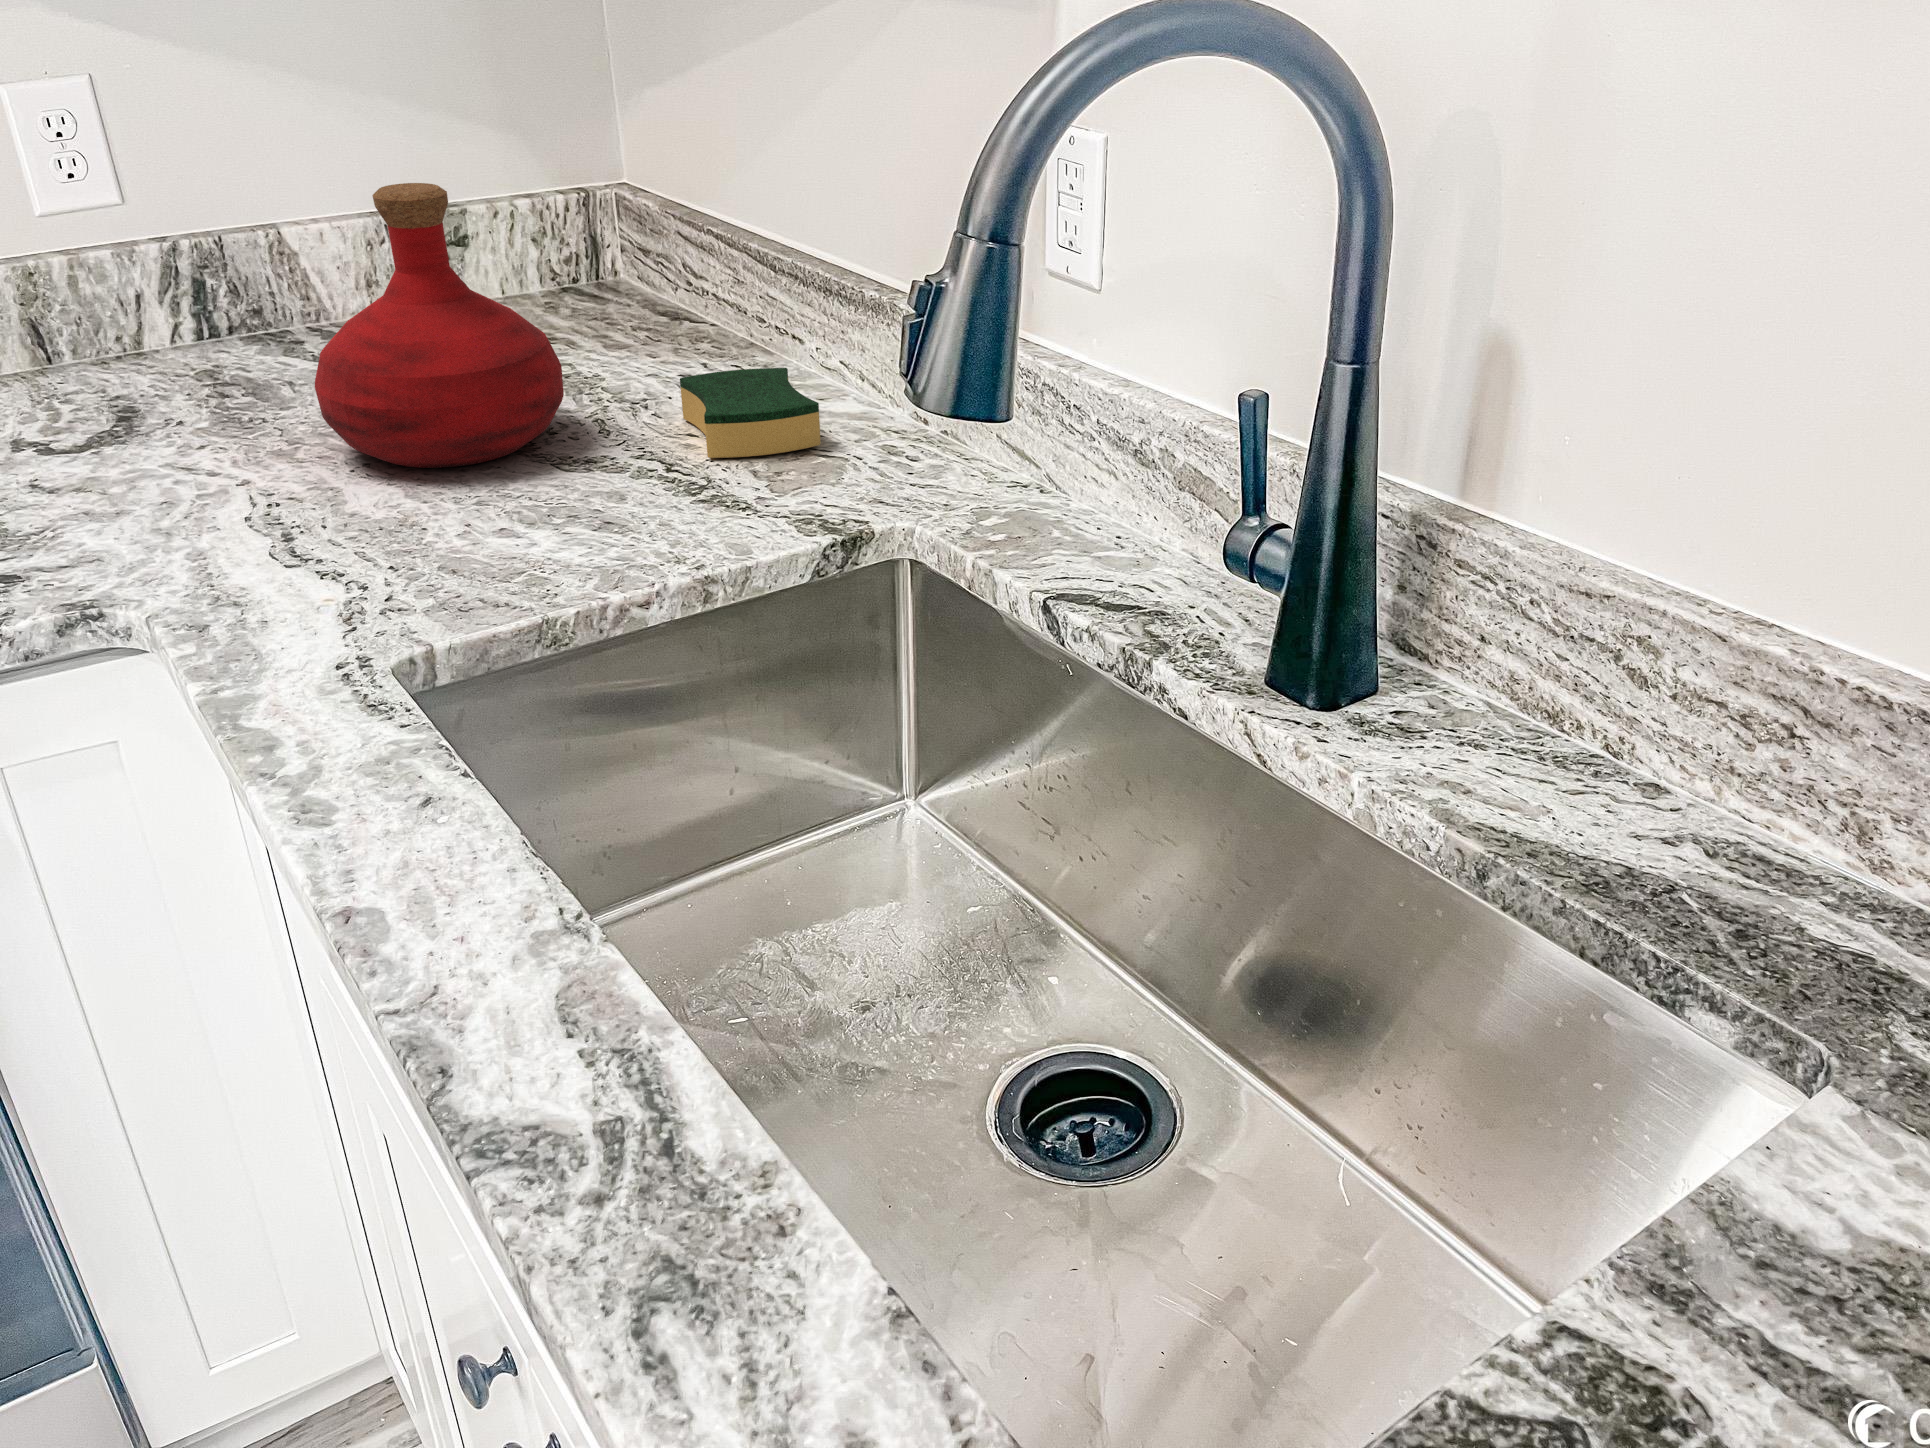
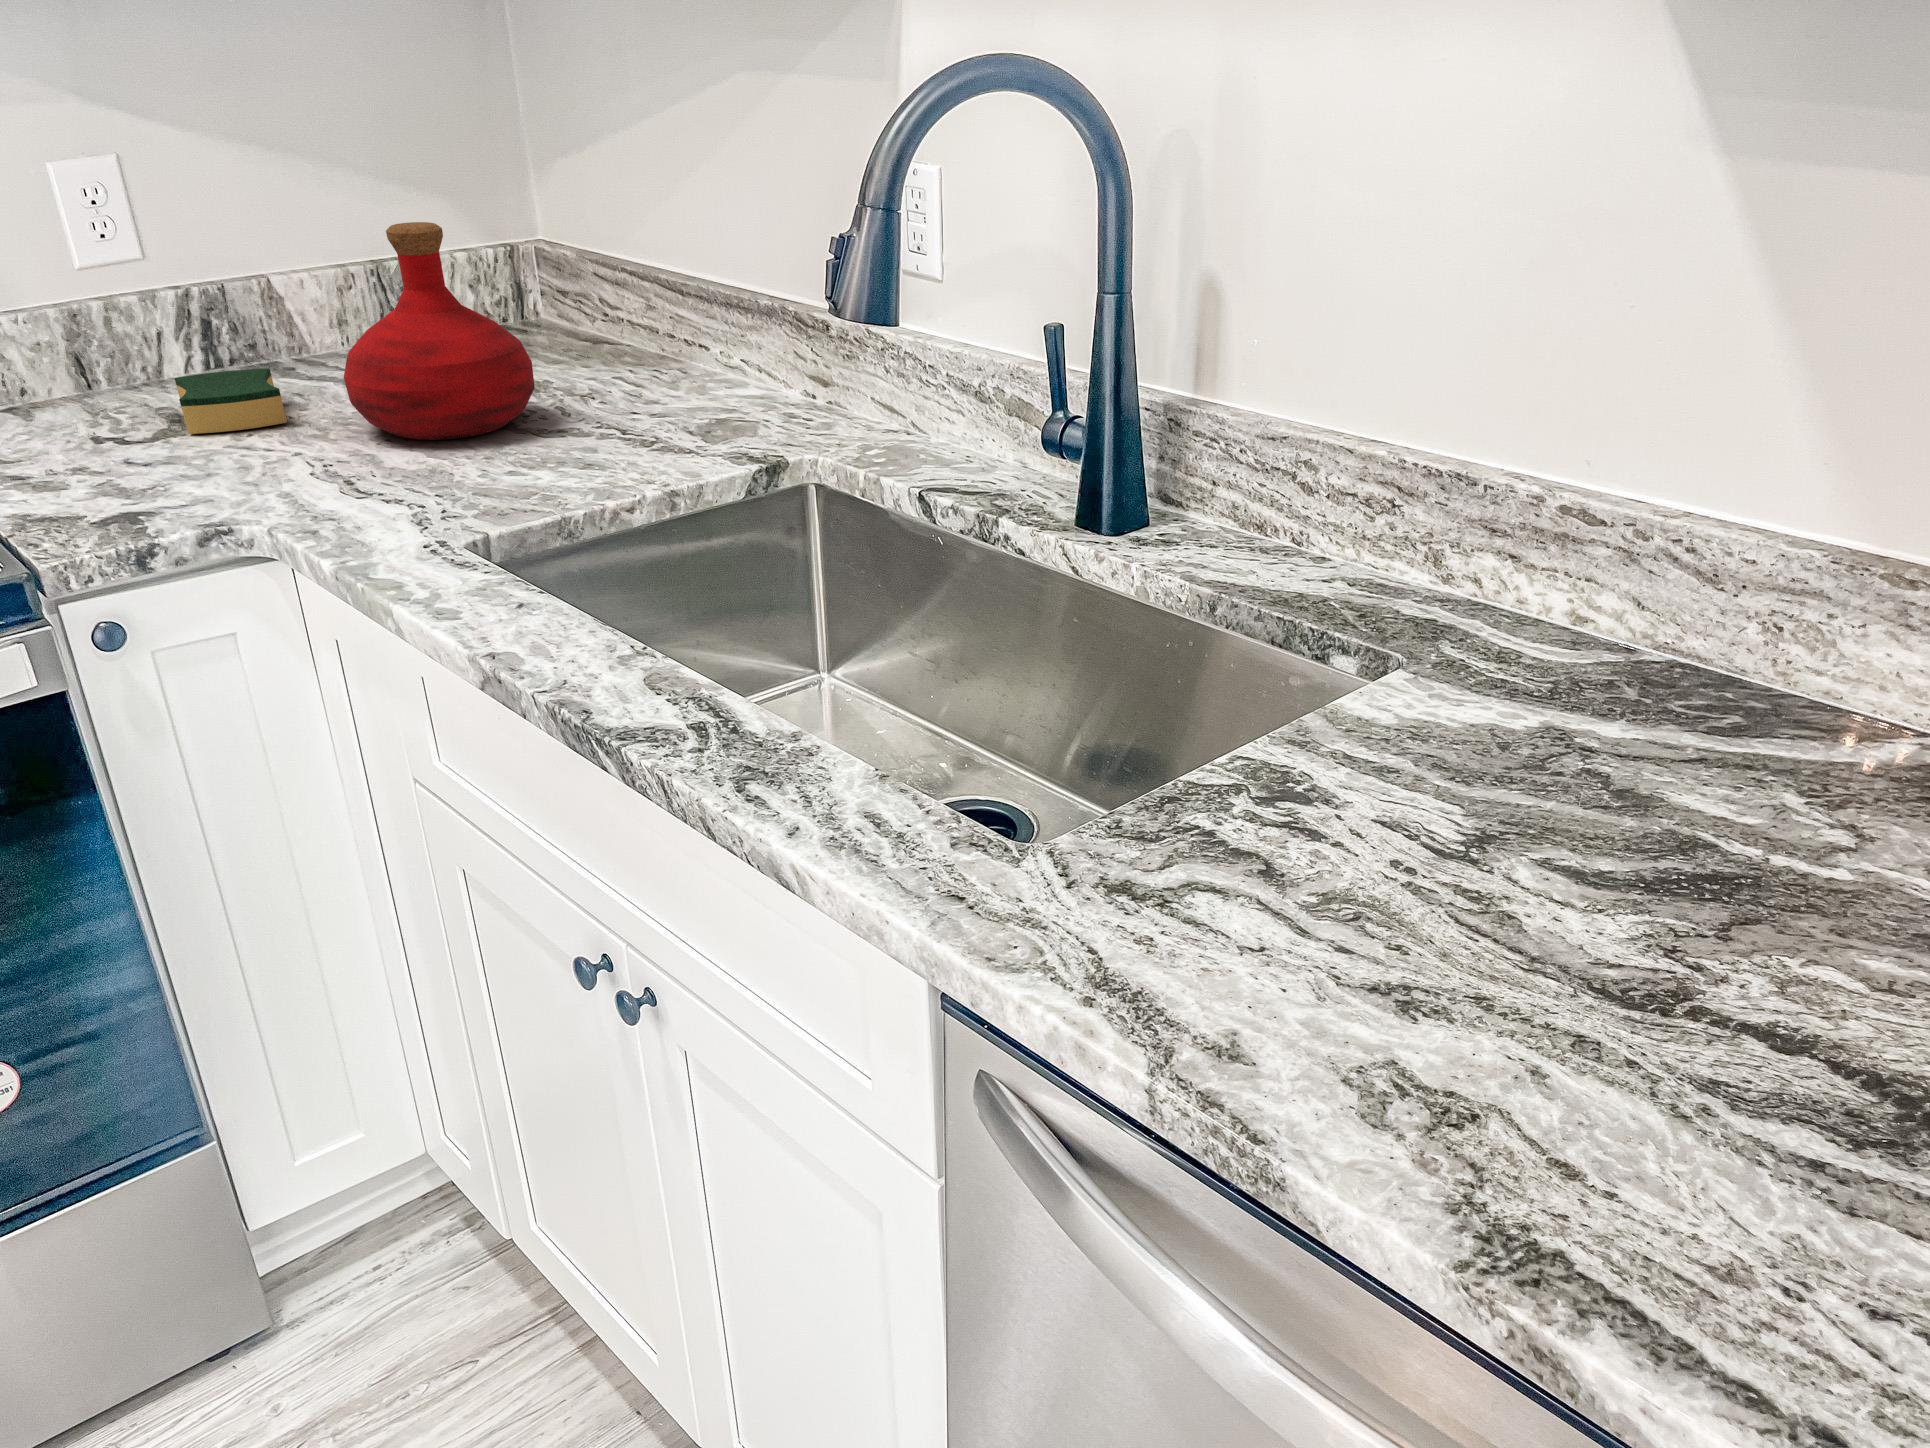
sponge: present [680,368,821,458] -> present [175,368,287,434]

